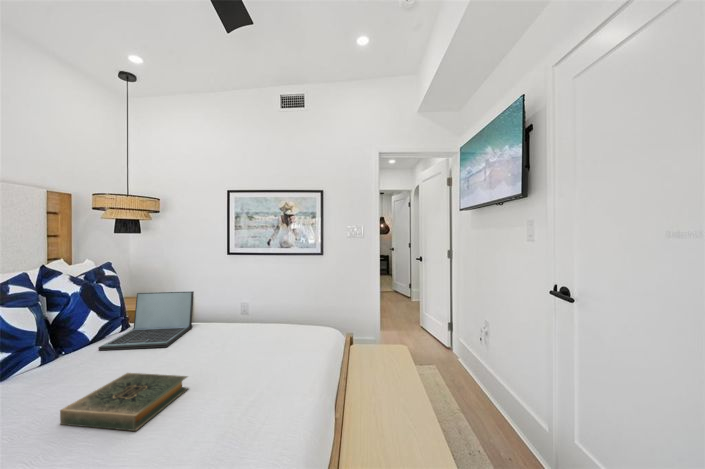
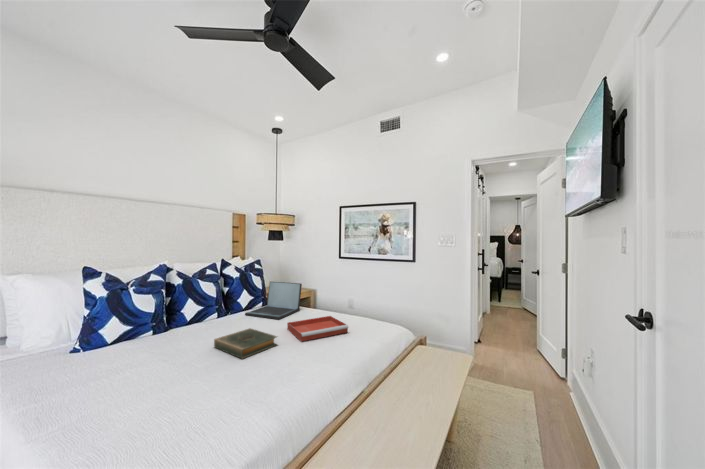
tray: none [189,329,280,374] -> present [287,316,348,342]

